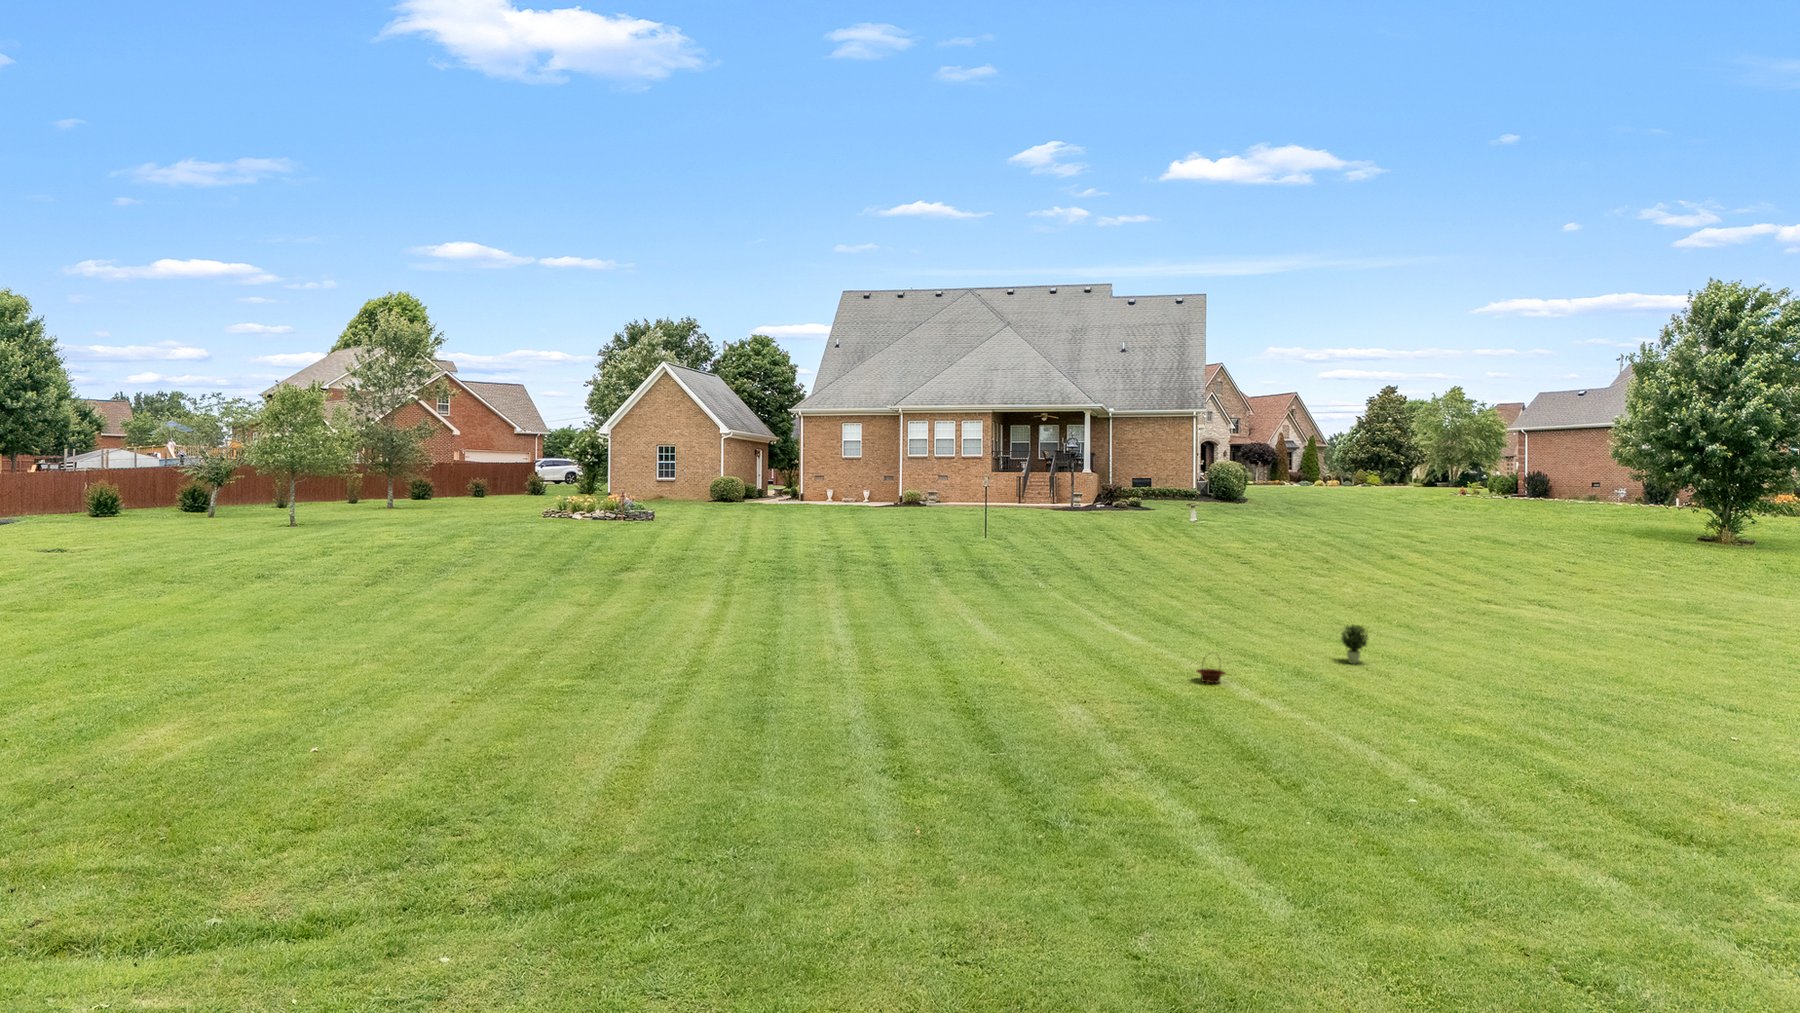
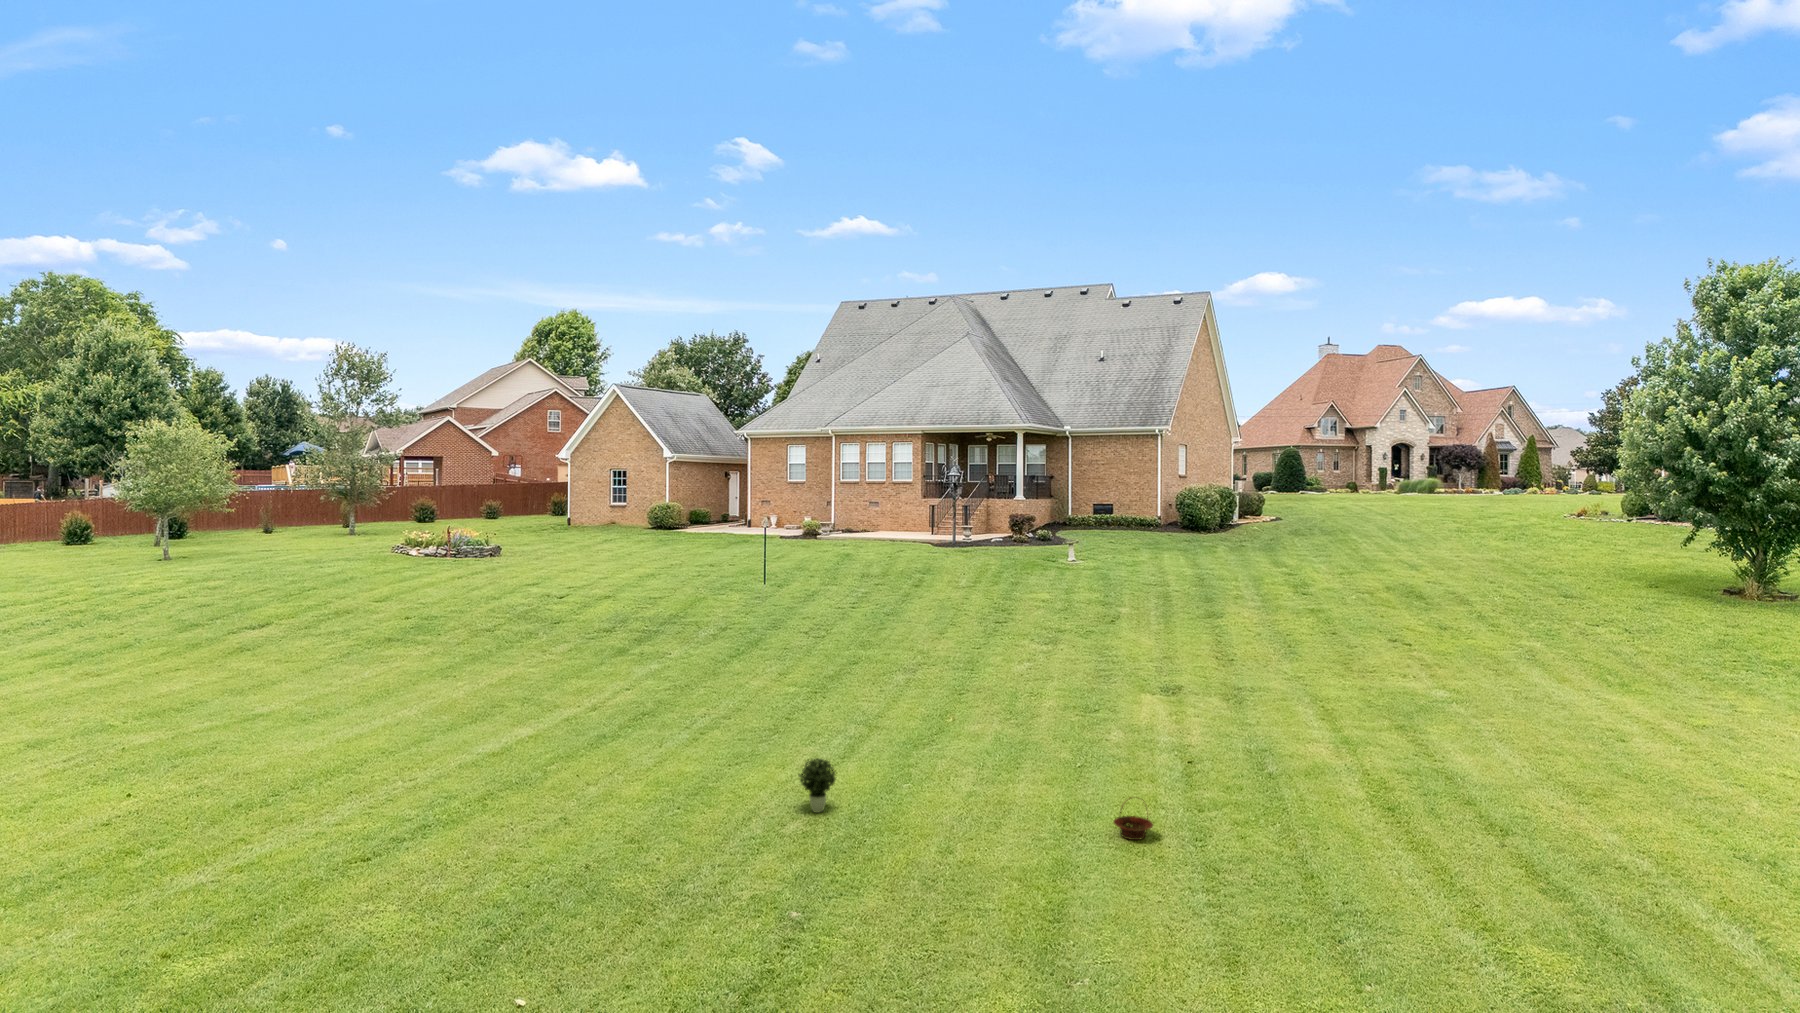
basket: present [1197,653,1226,683] -> present [1113,800,1153,840]

